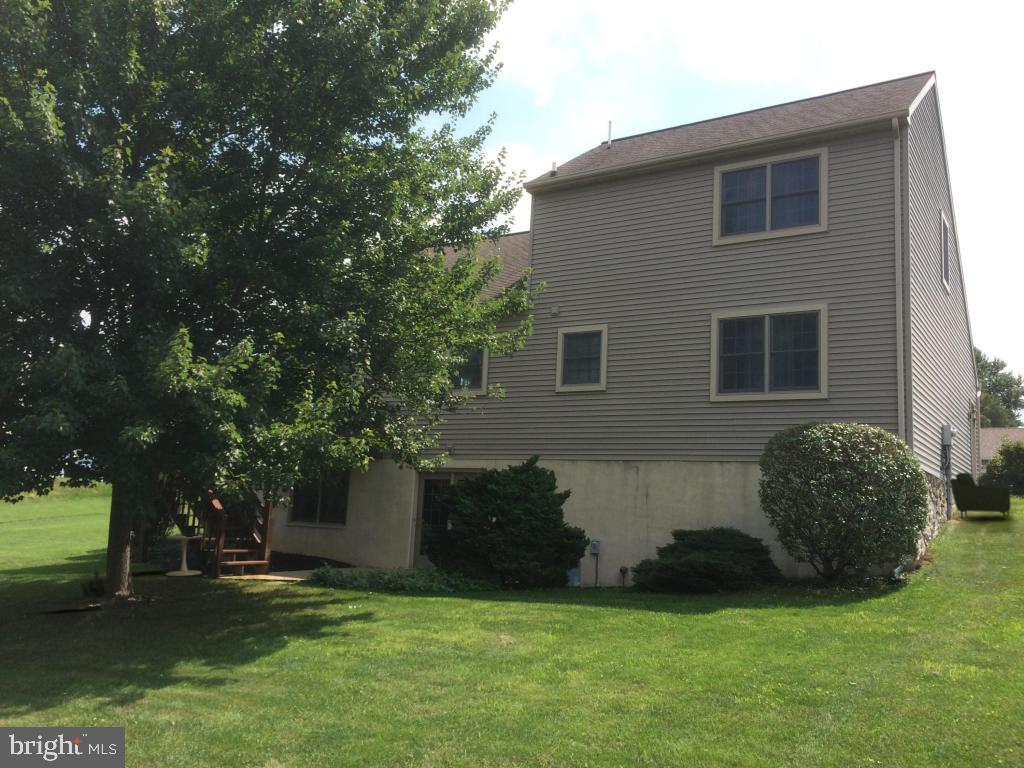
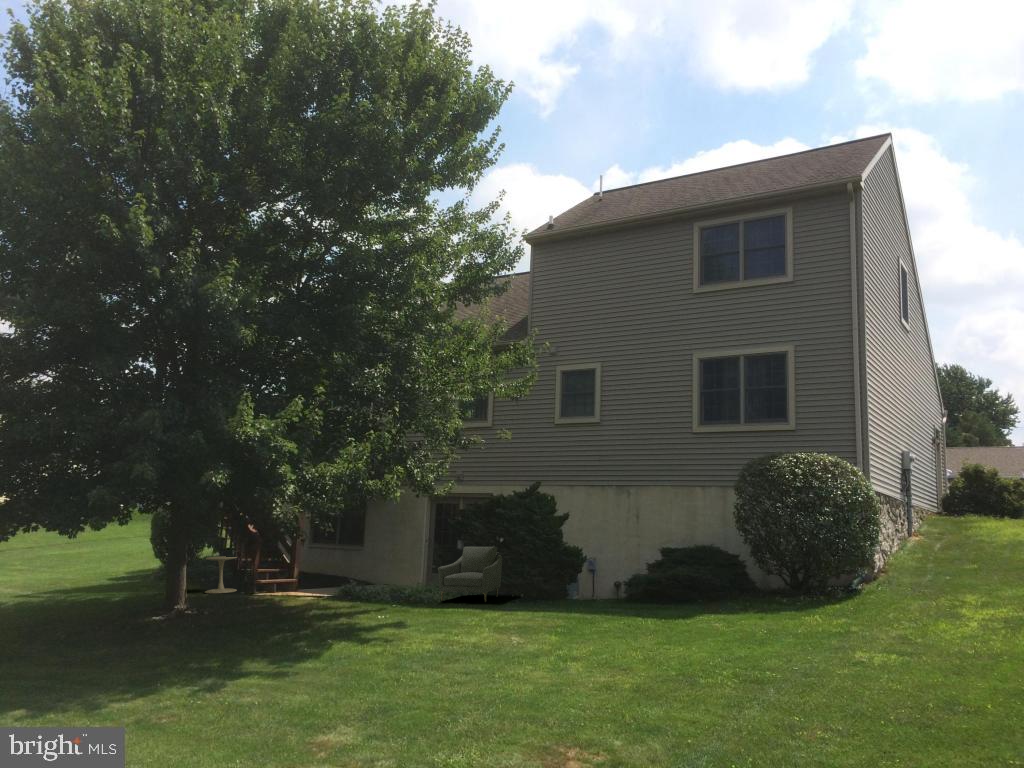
chair: present [950,473,1011,520] -> present [438,547,502,602]
potted tree: present [82,570,107,610] -> none [141,584,167,623]

